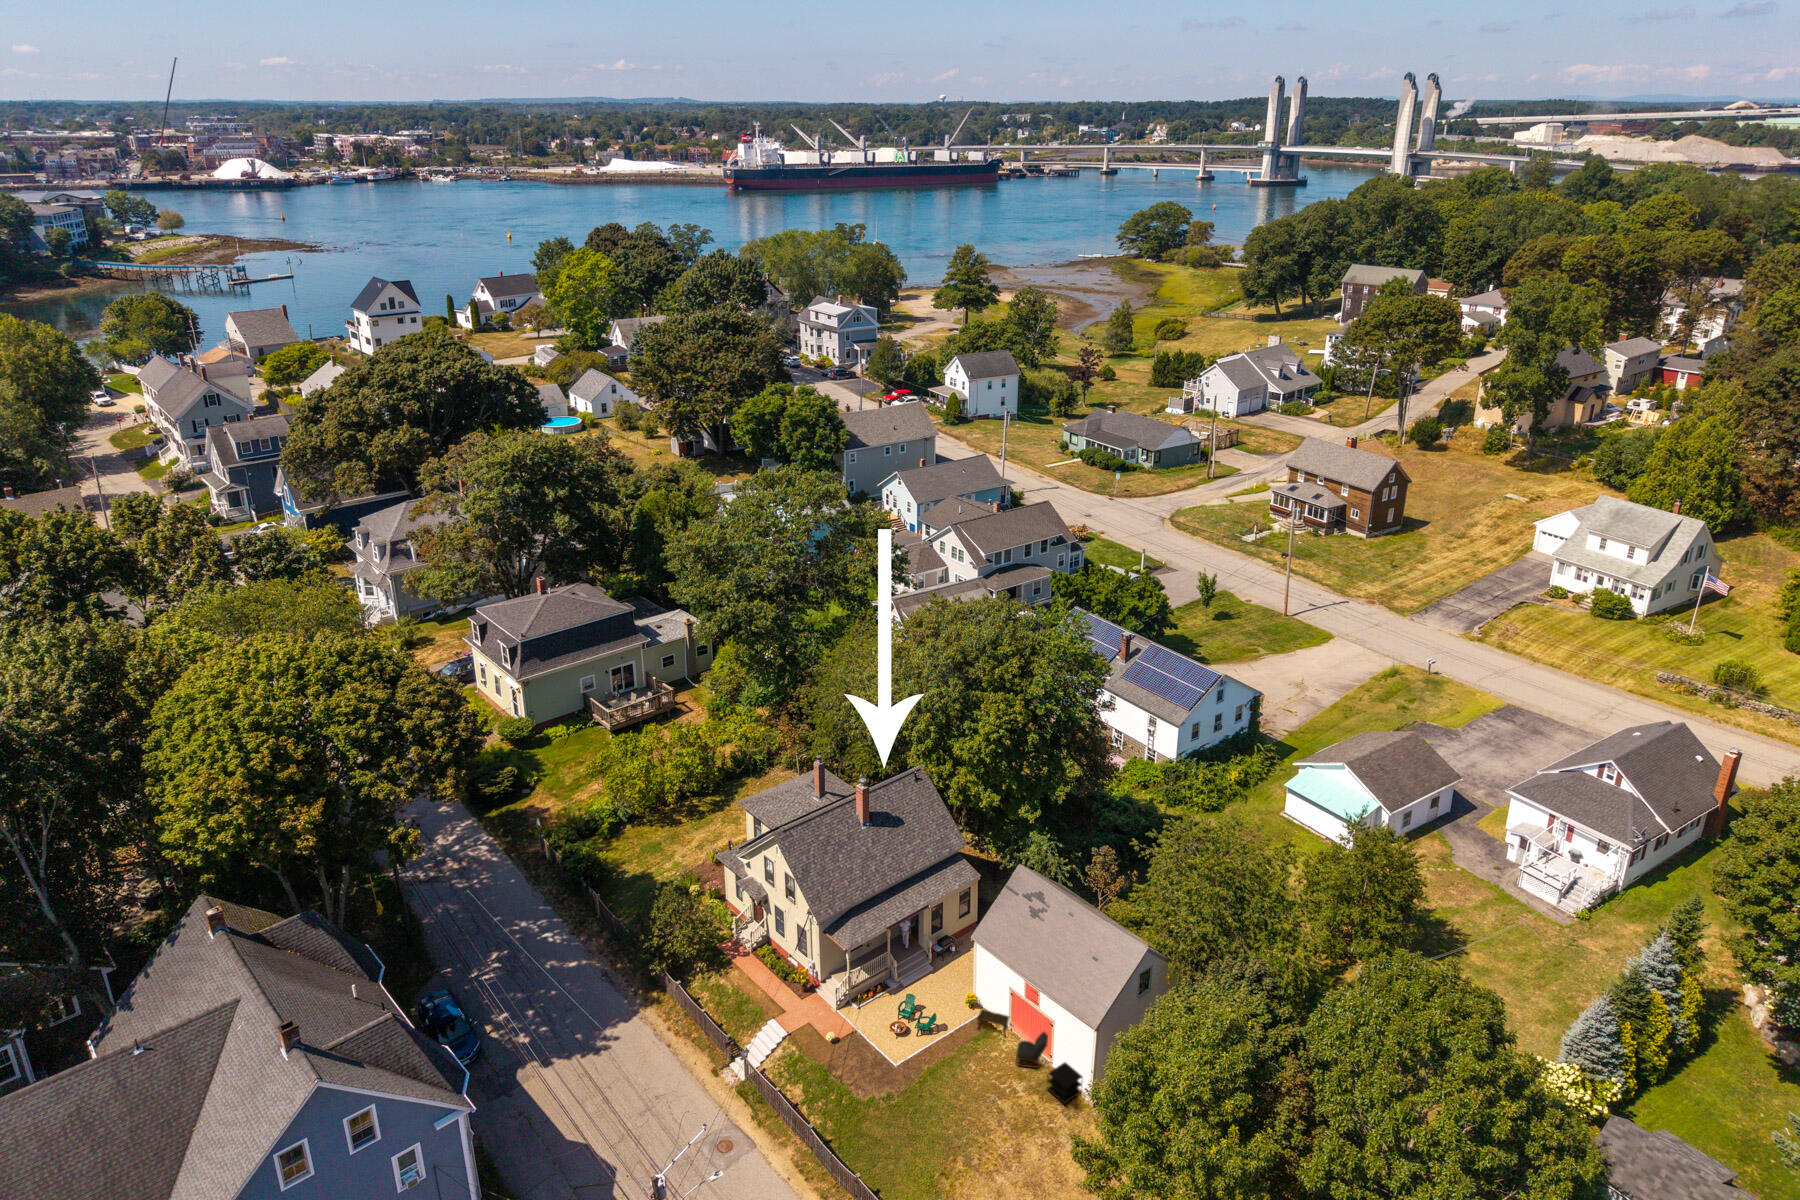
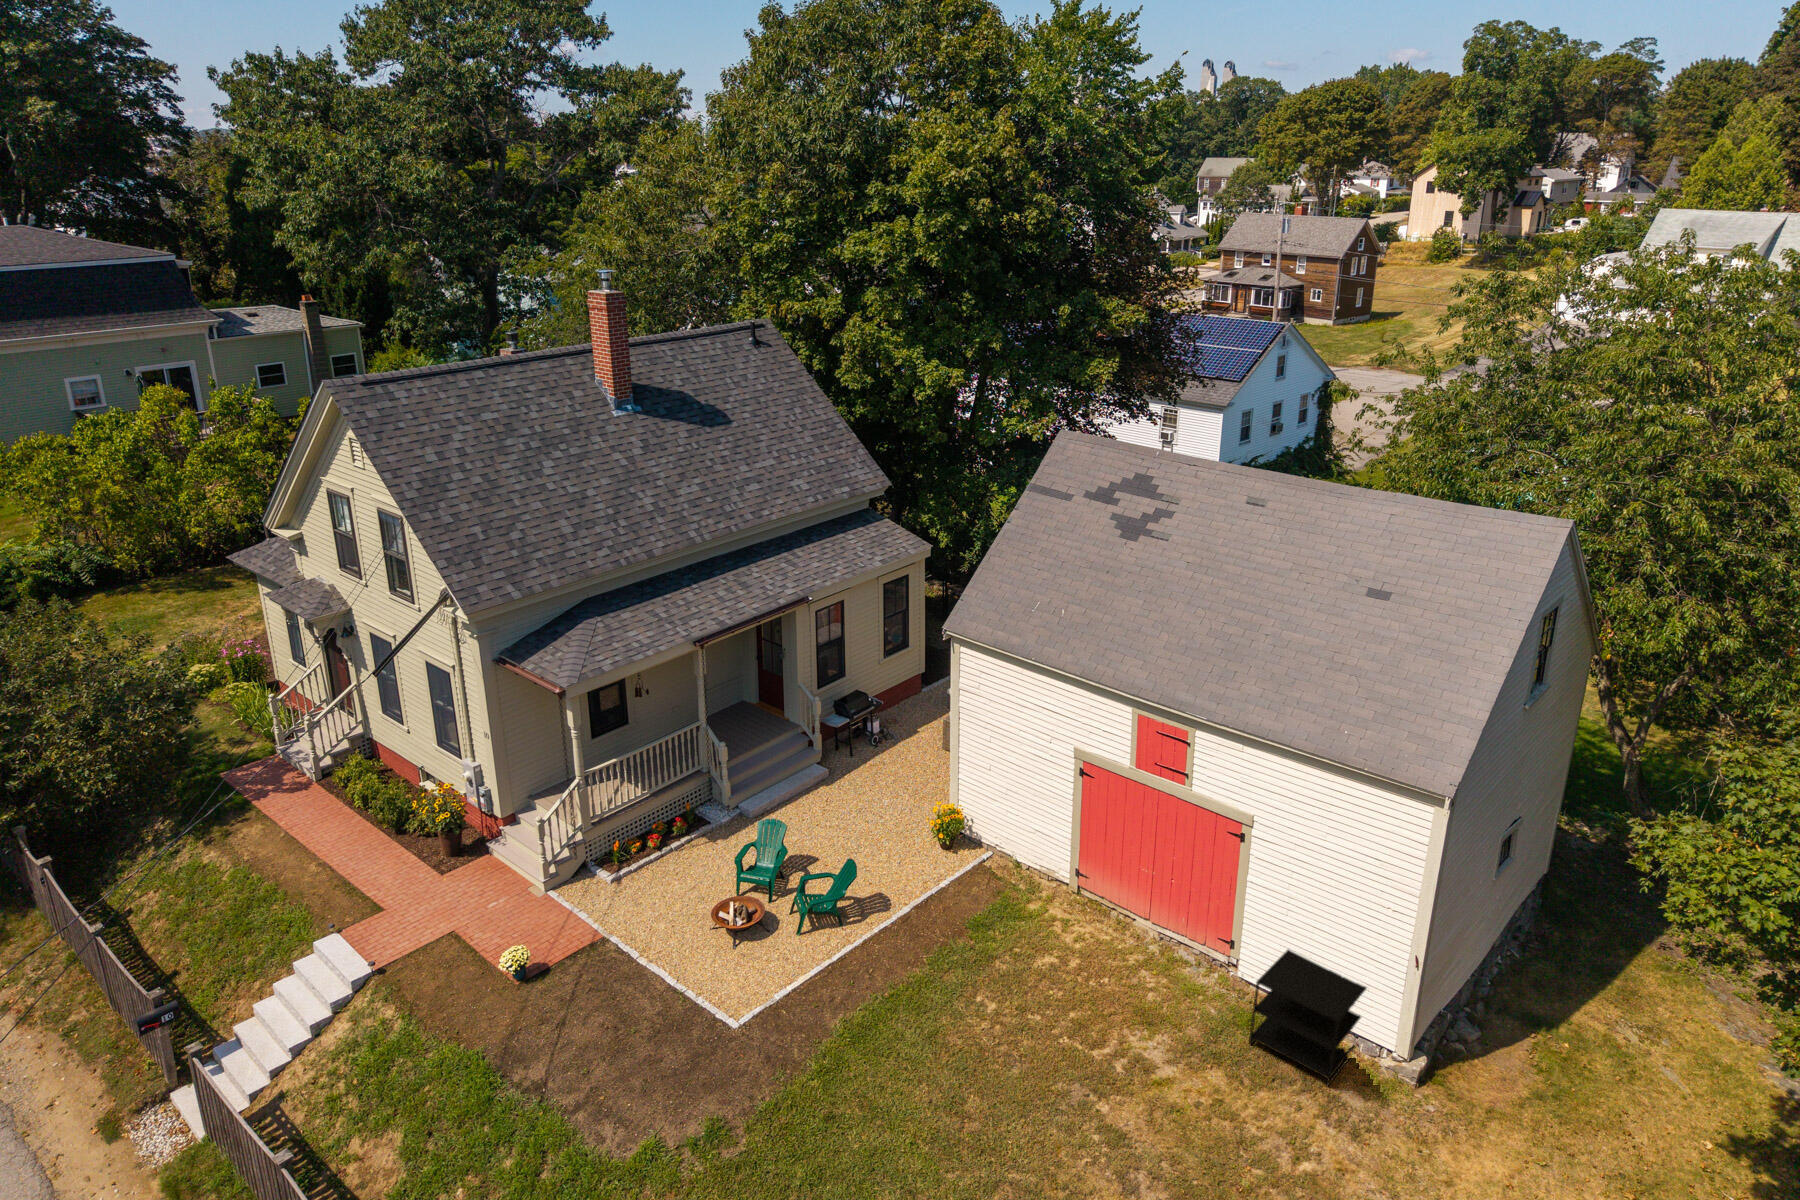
bench: present [978,1009,1009,1037] -> none [978,839,1072,911]
lounge chair: present [1016,1032,1048,1068] -> none [1115,865,1227,985]

